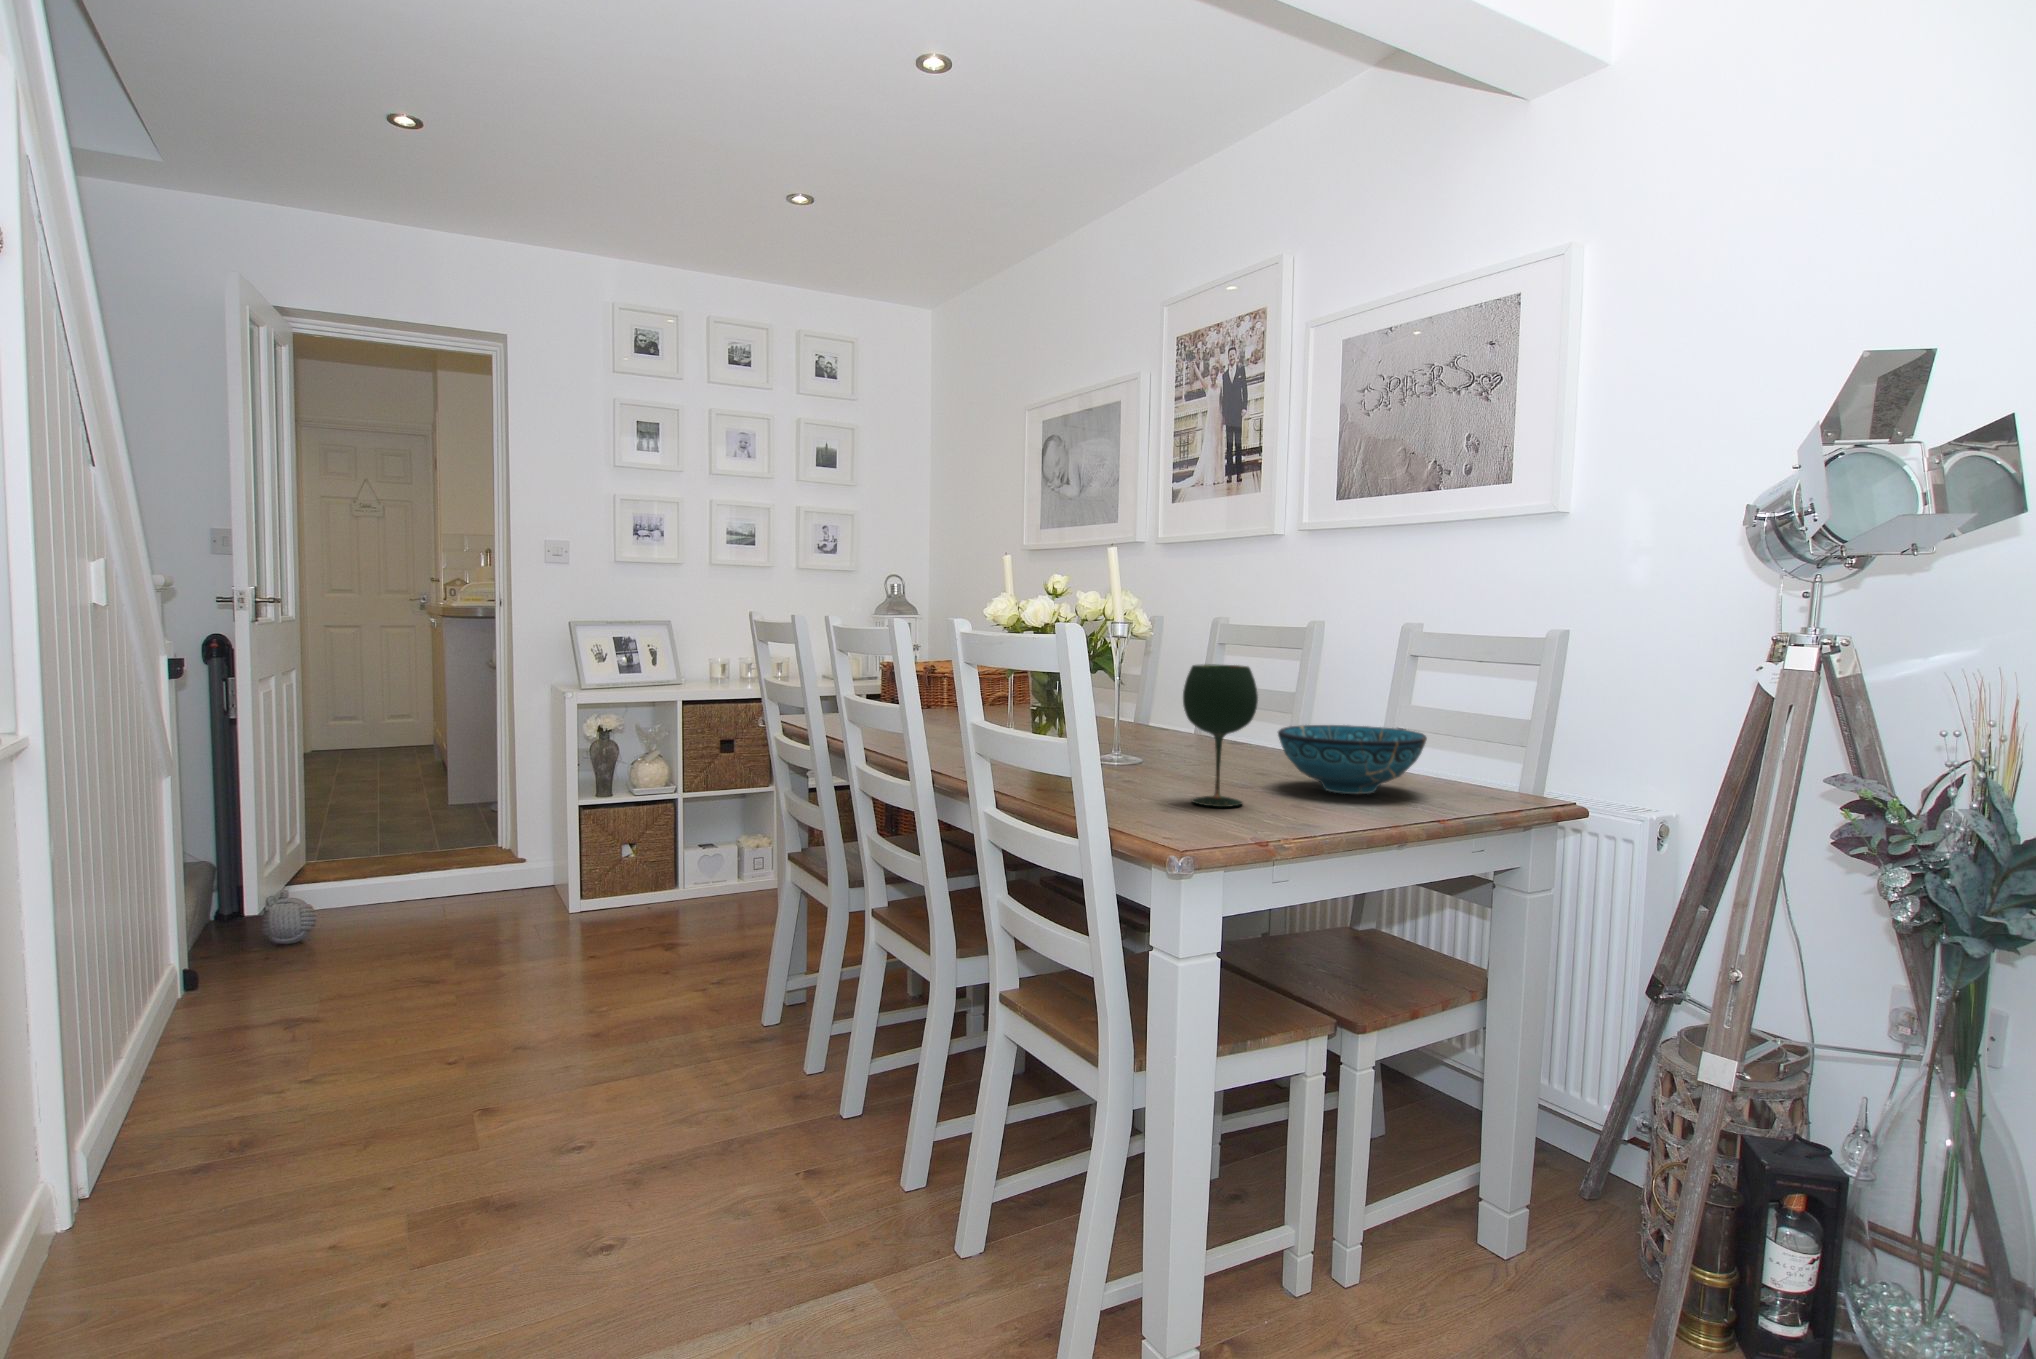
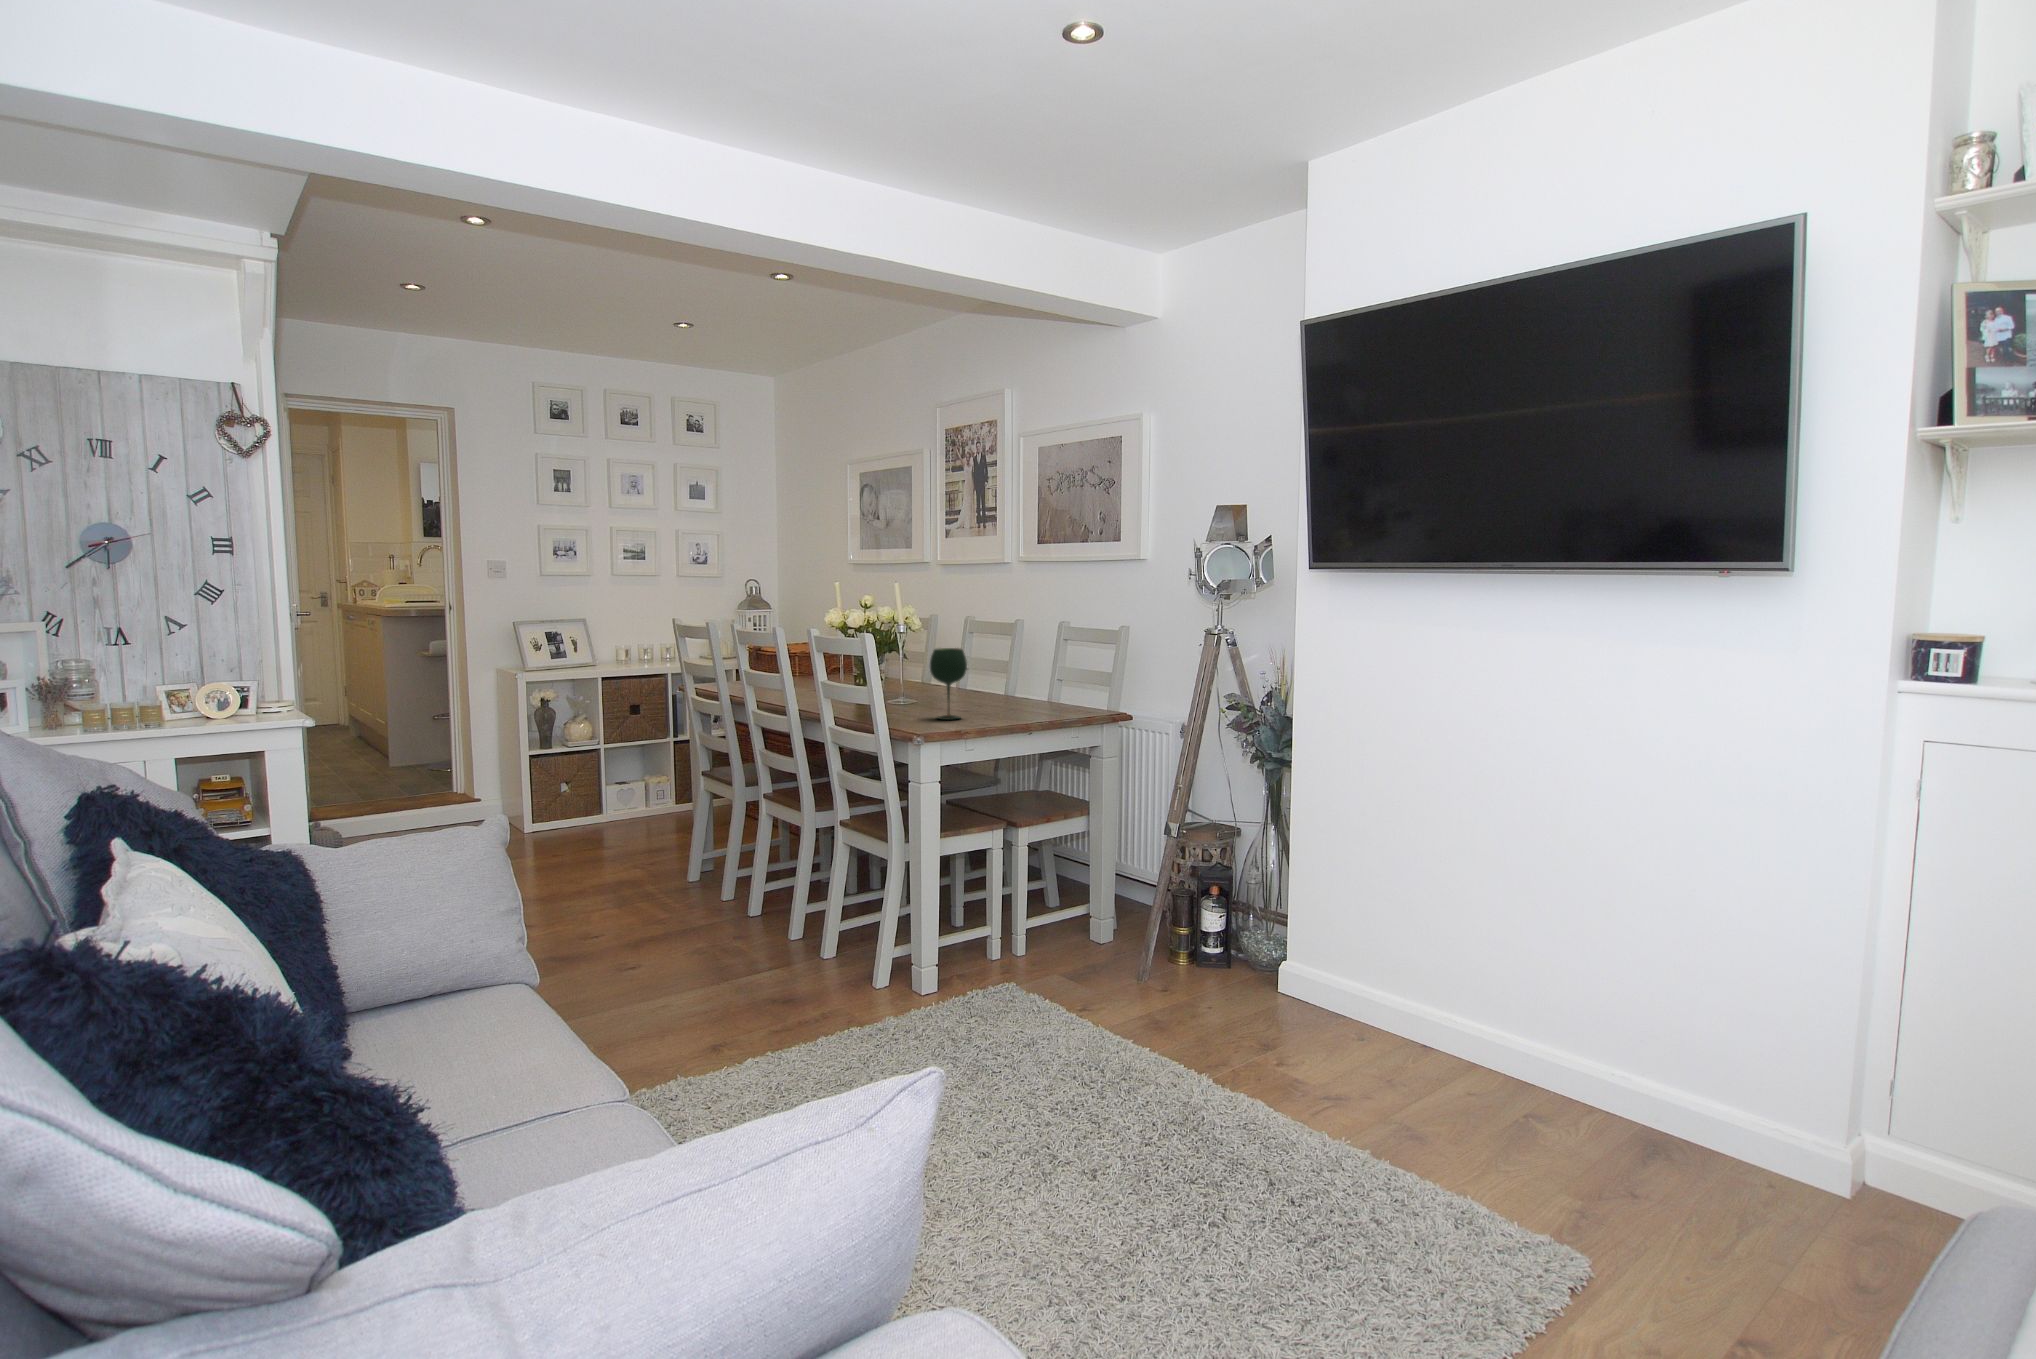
decorative bowl: present [1278,725,1427,794] -> none [984,678,1058,712]

